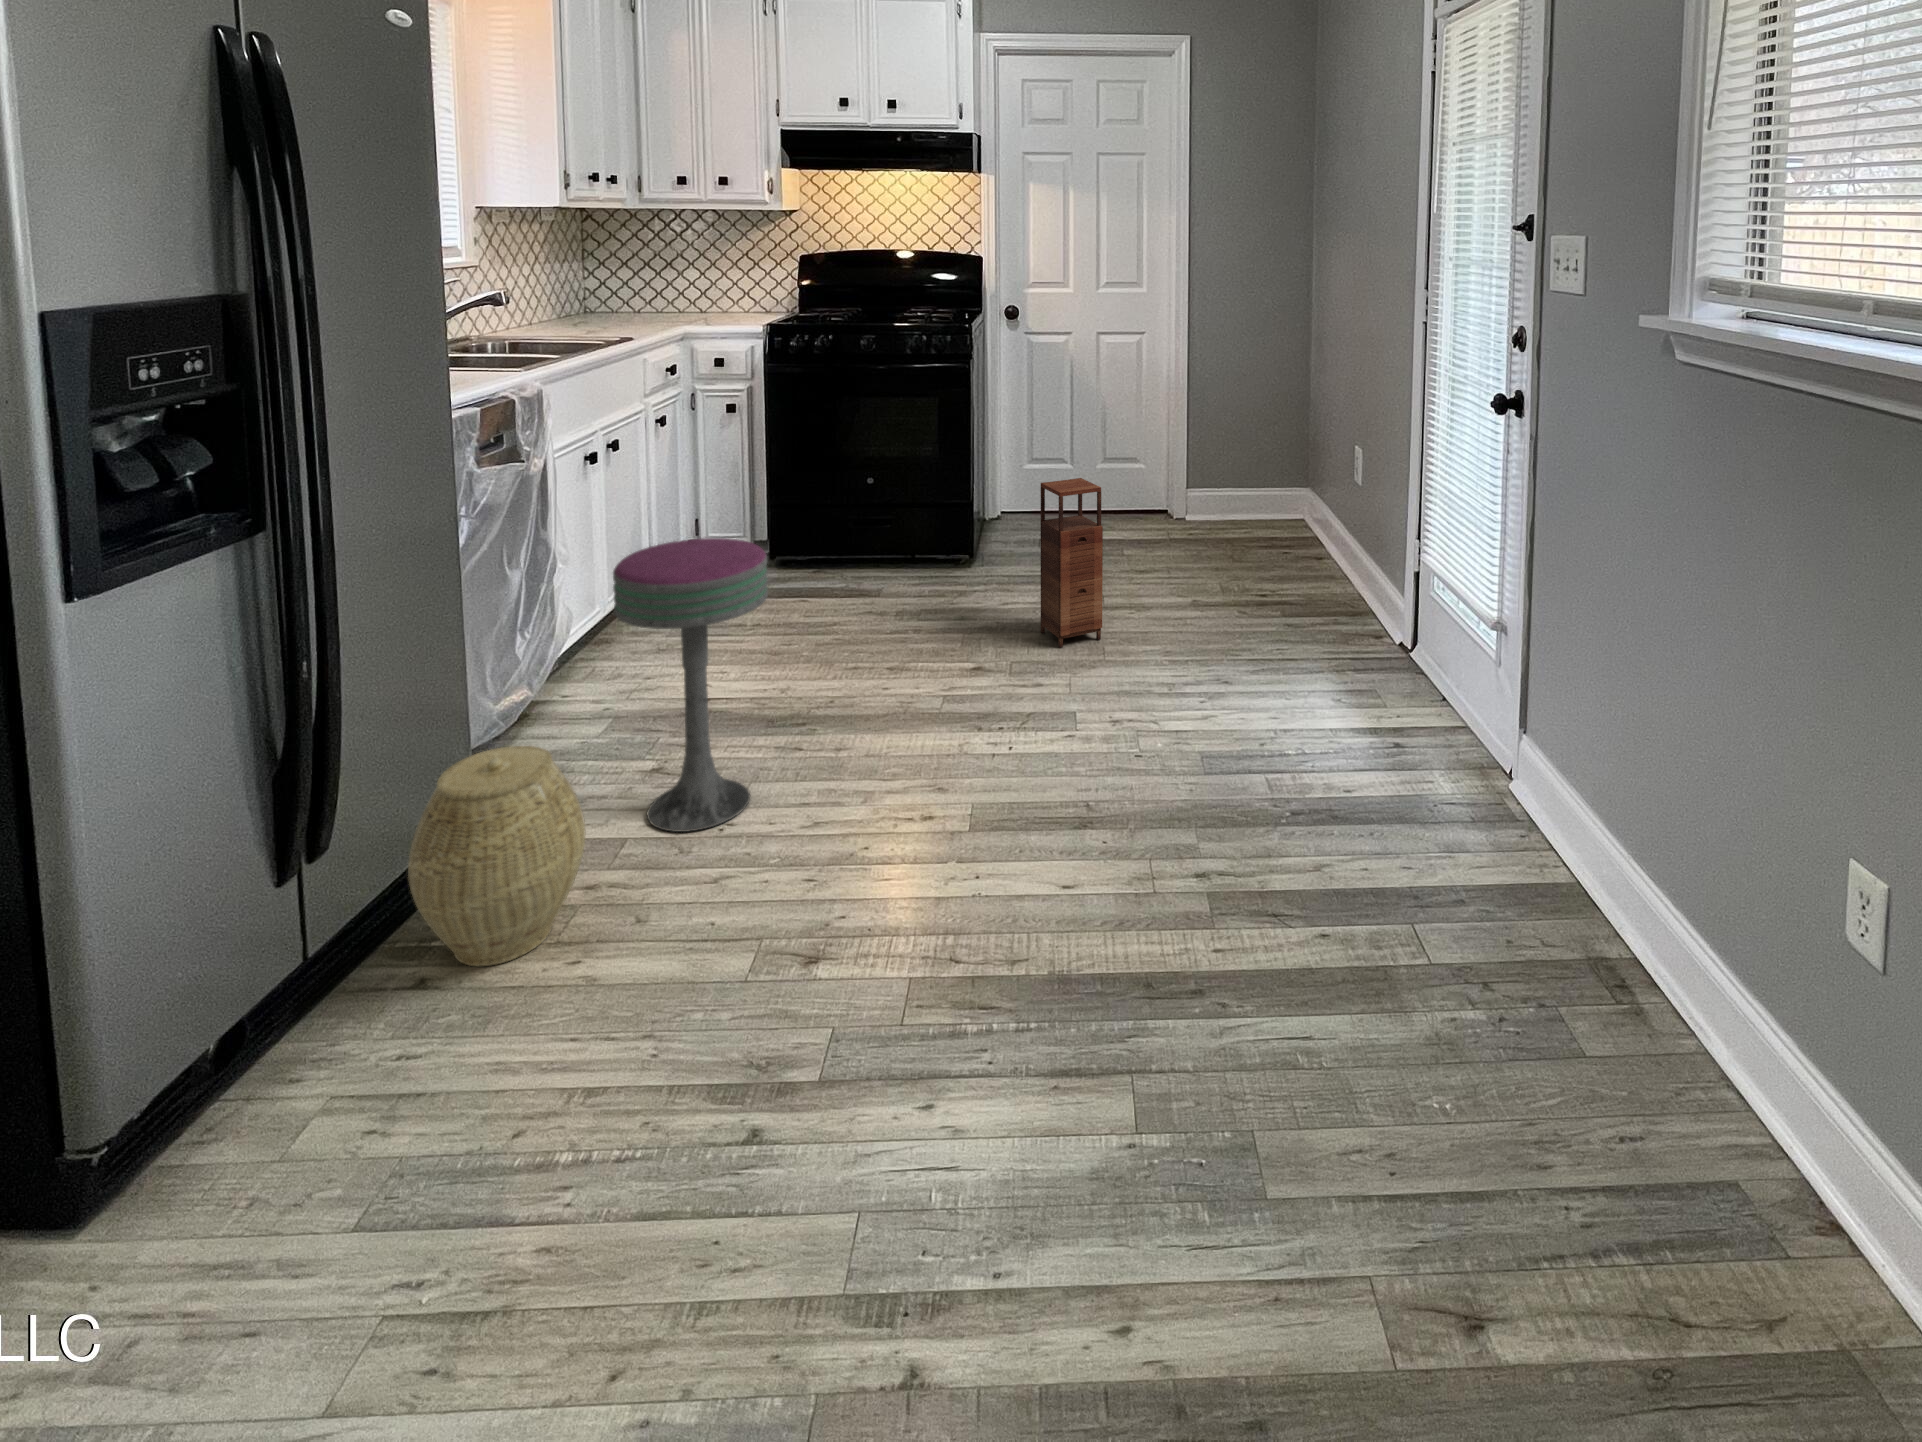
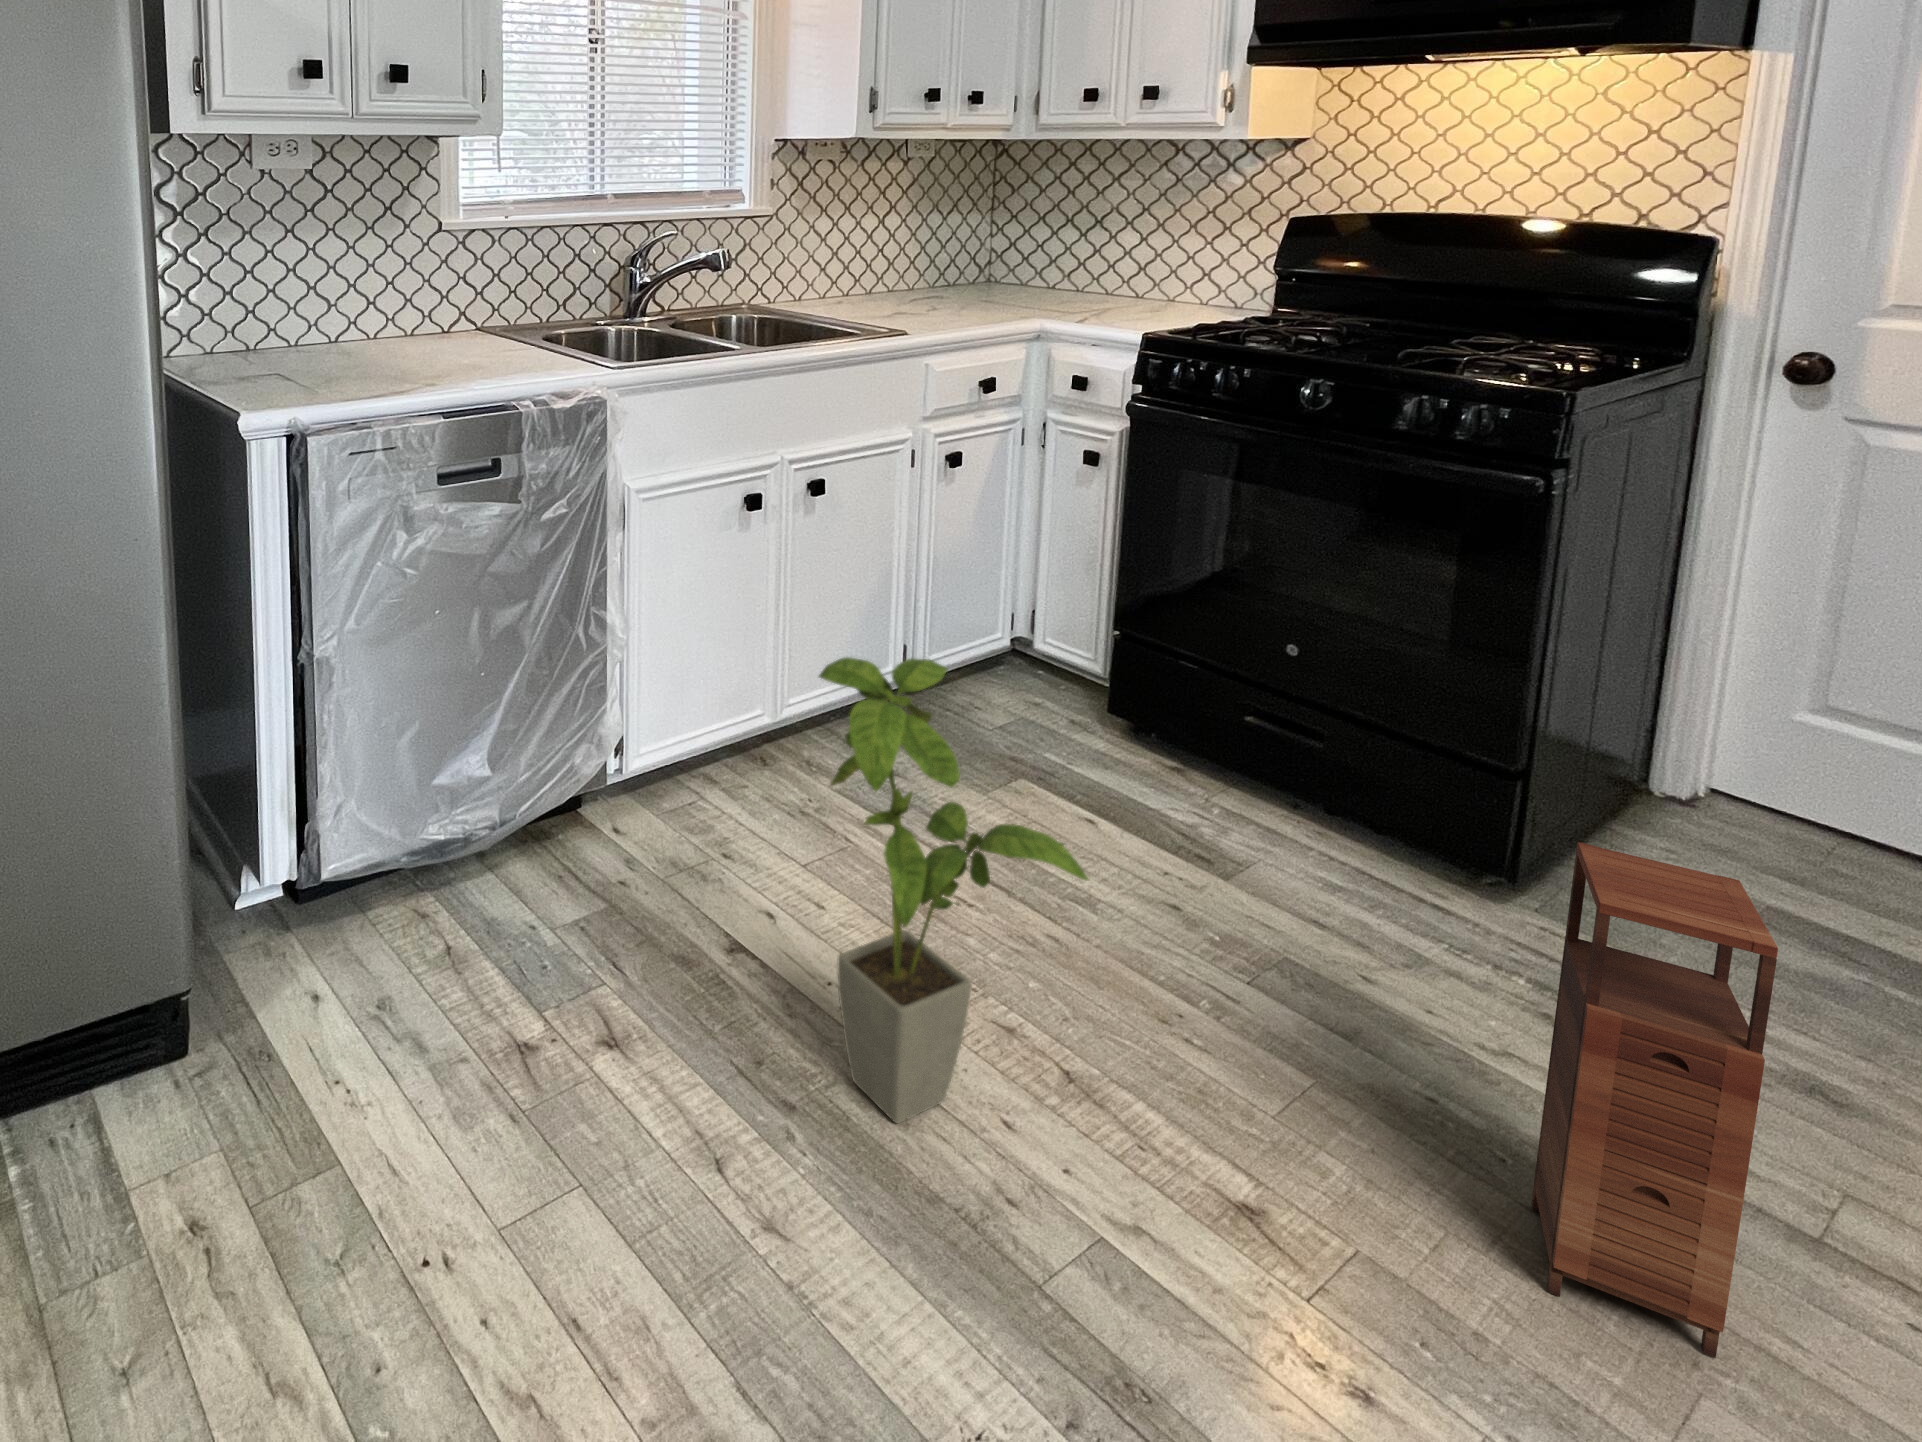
house plant: none [784,474,921,719] -> present [819,657,1089,1123]
bar stool: present [613,538,768,832] -> none [421,680,667,1196]
woven basket: present [408,746,585,966] -> none [47,891,274,1213]

